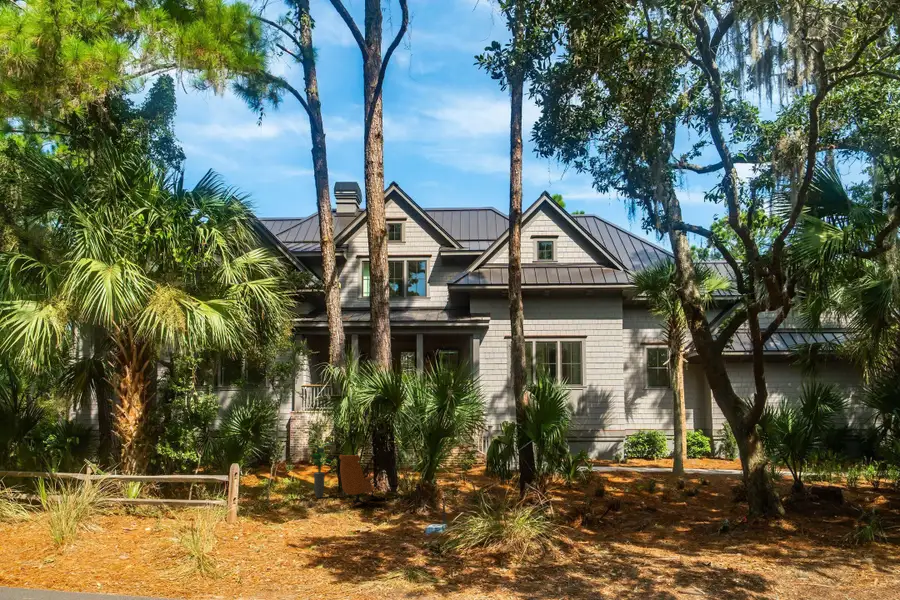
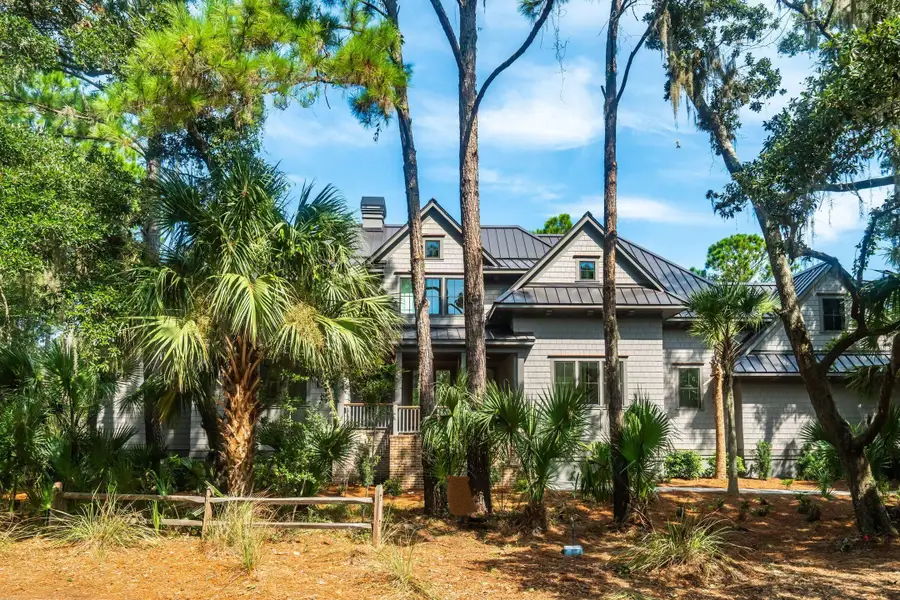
potted plant: present [309,443,331,498] -> none [404,463,427,519]

